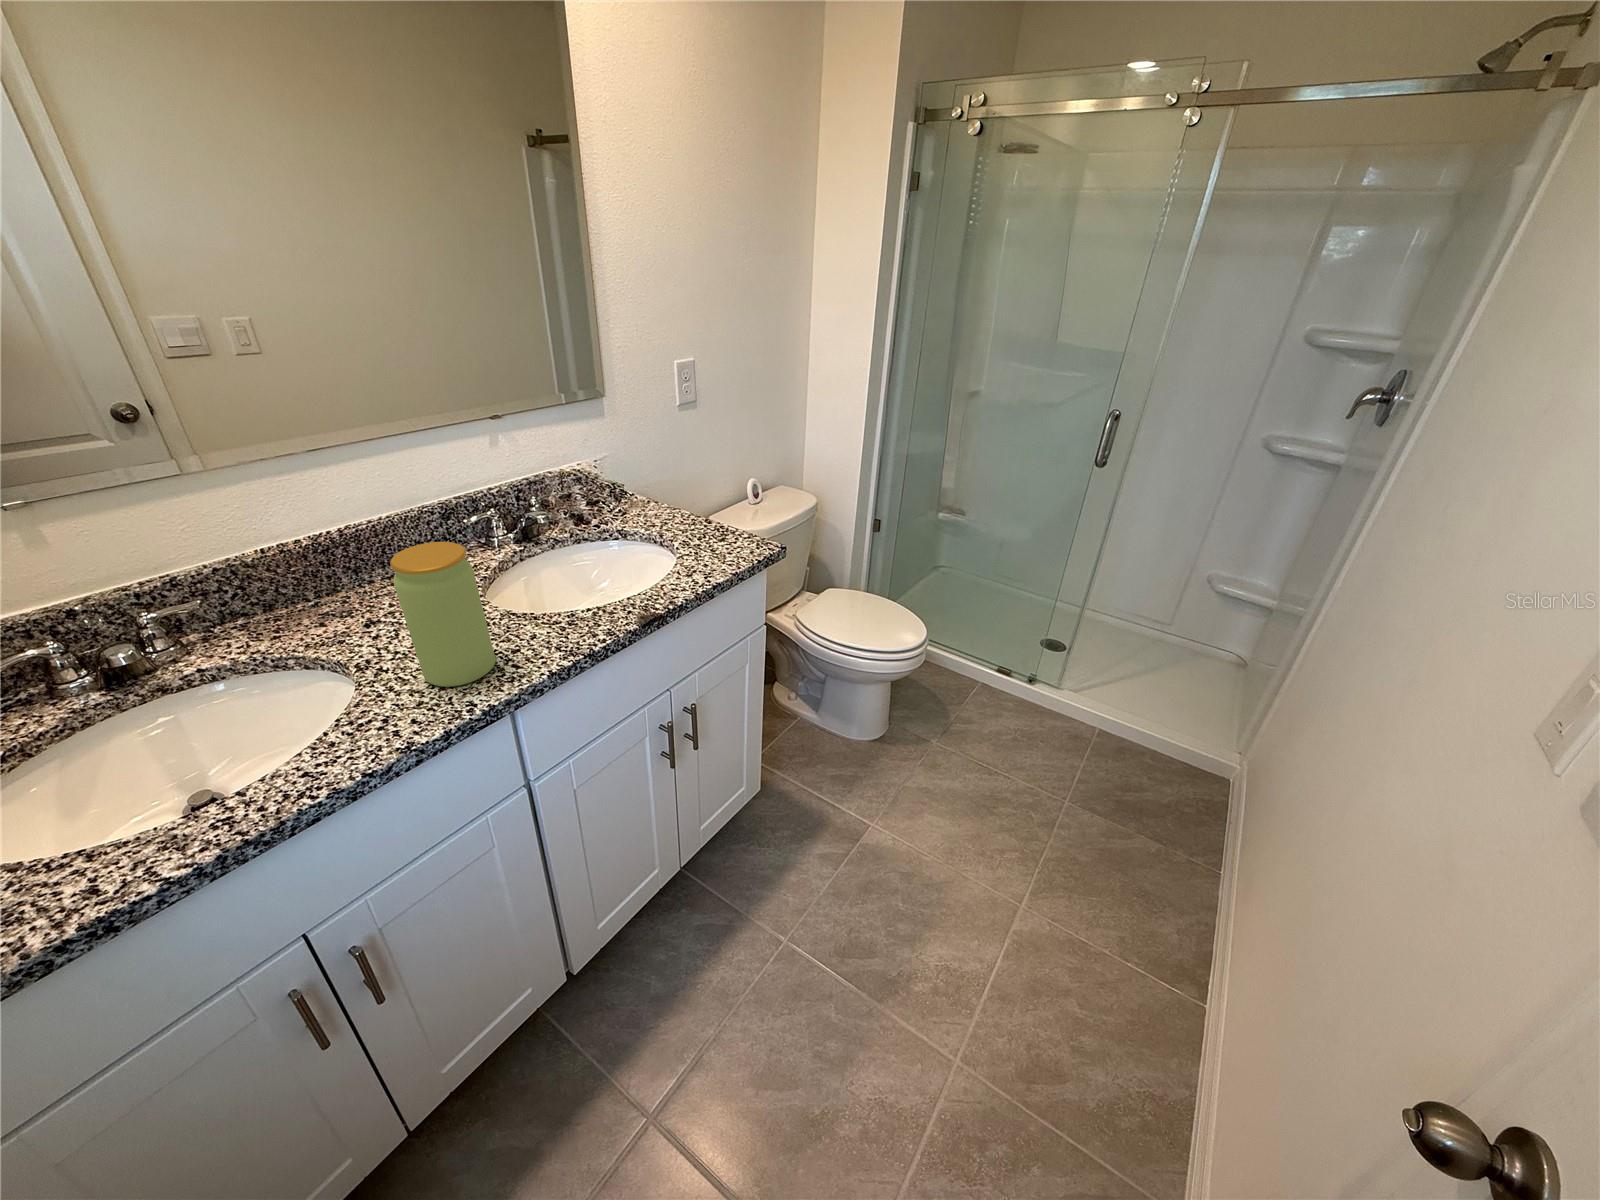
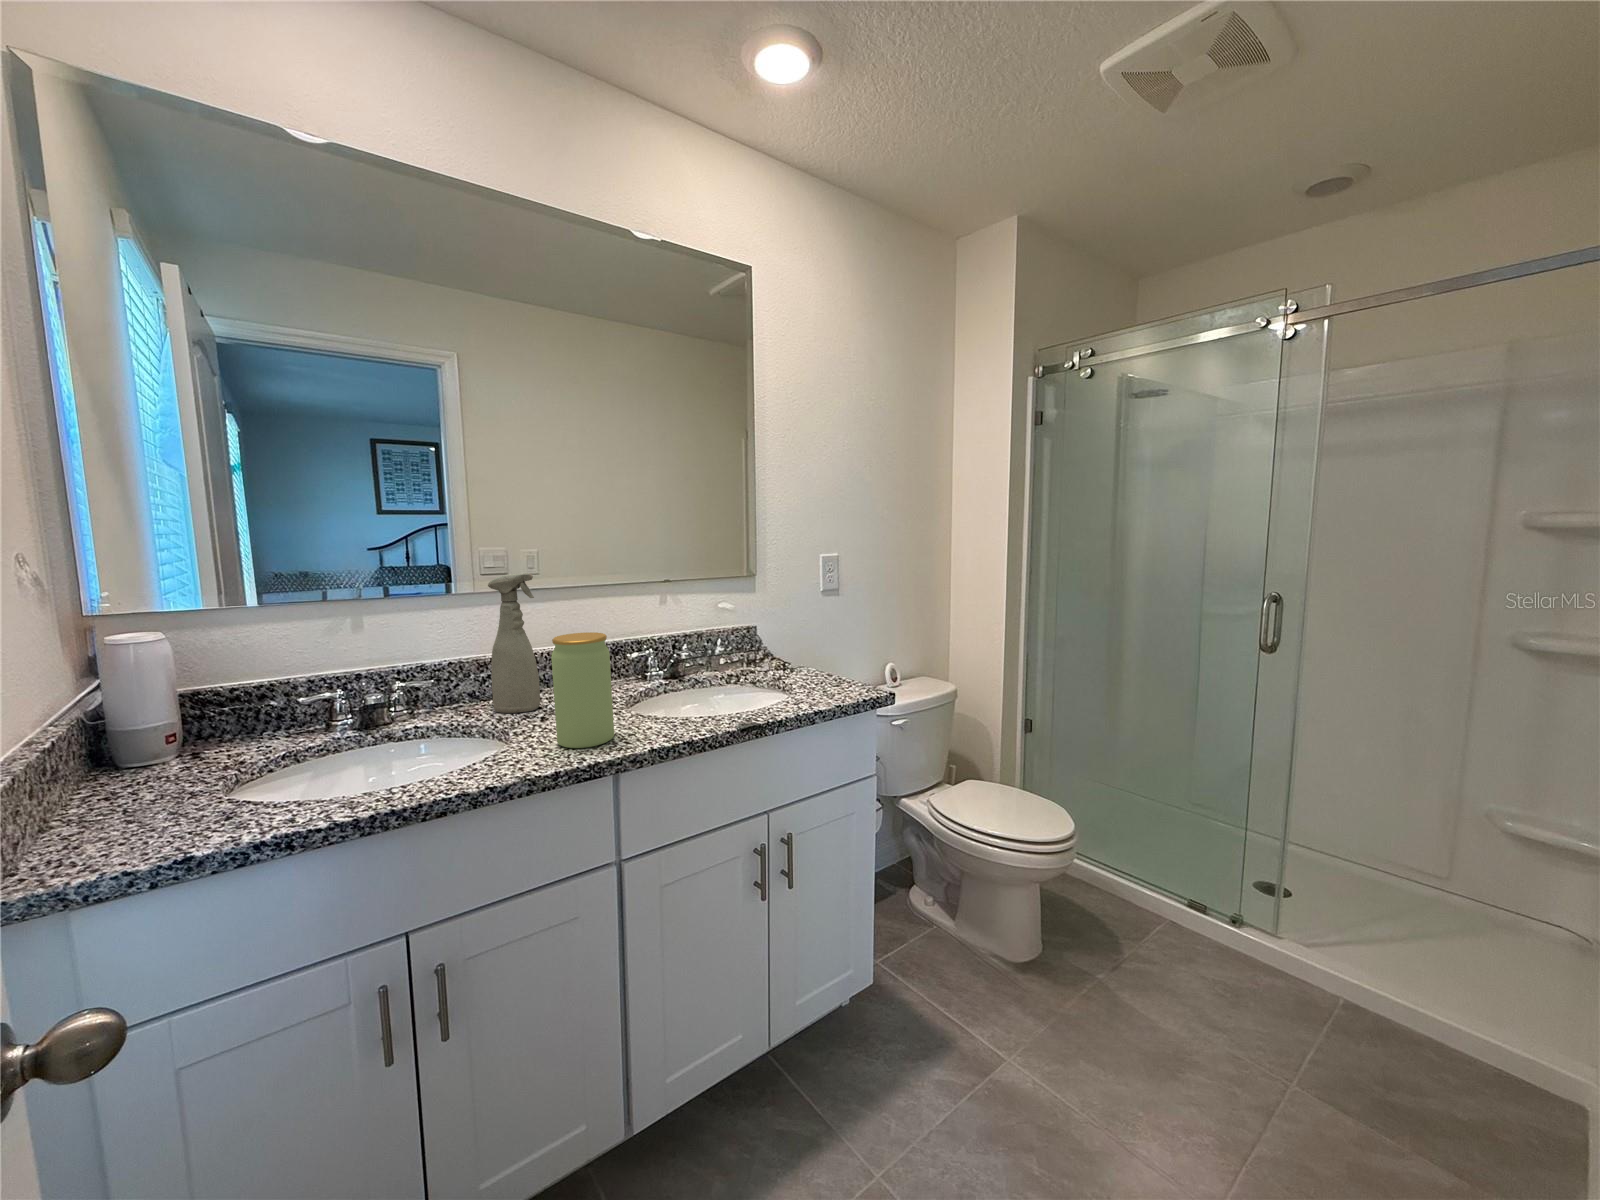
spray bottle: none [244,444,366,625] -> present [488,573,540,713]

